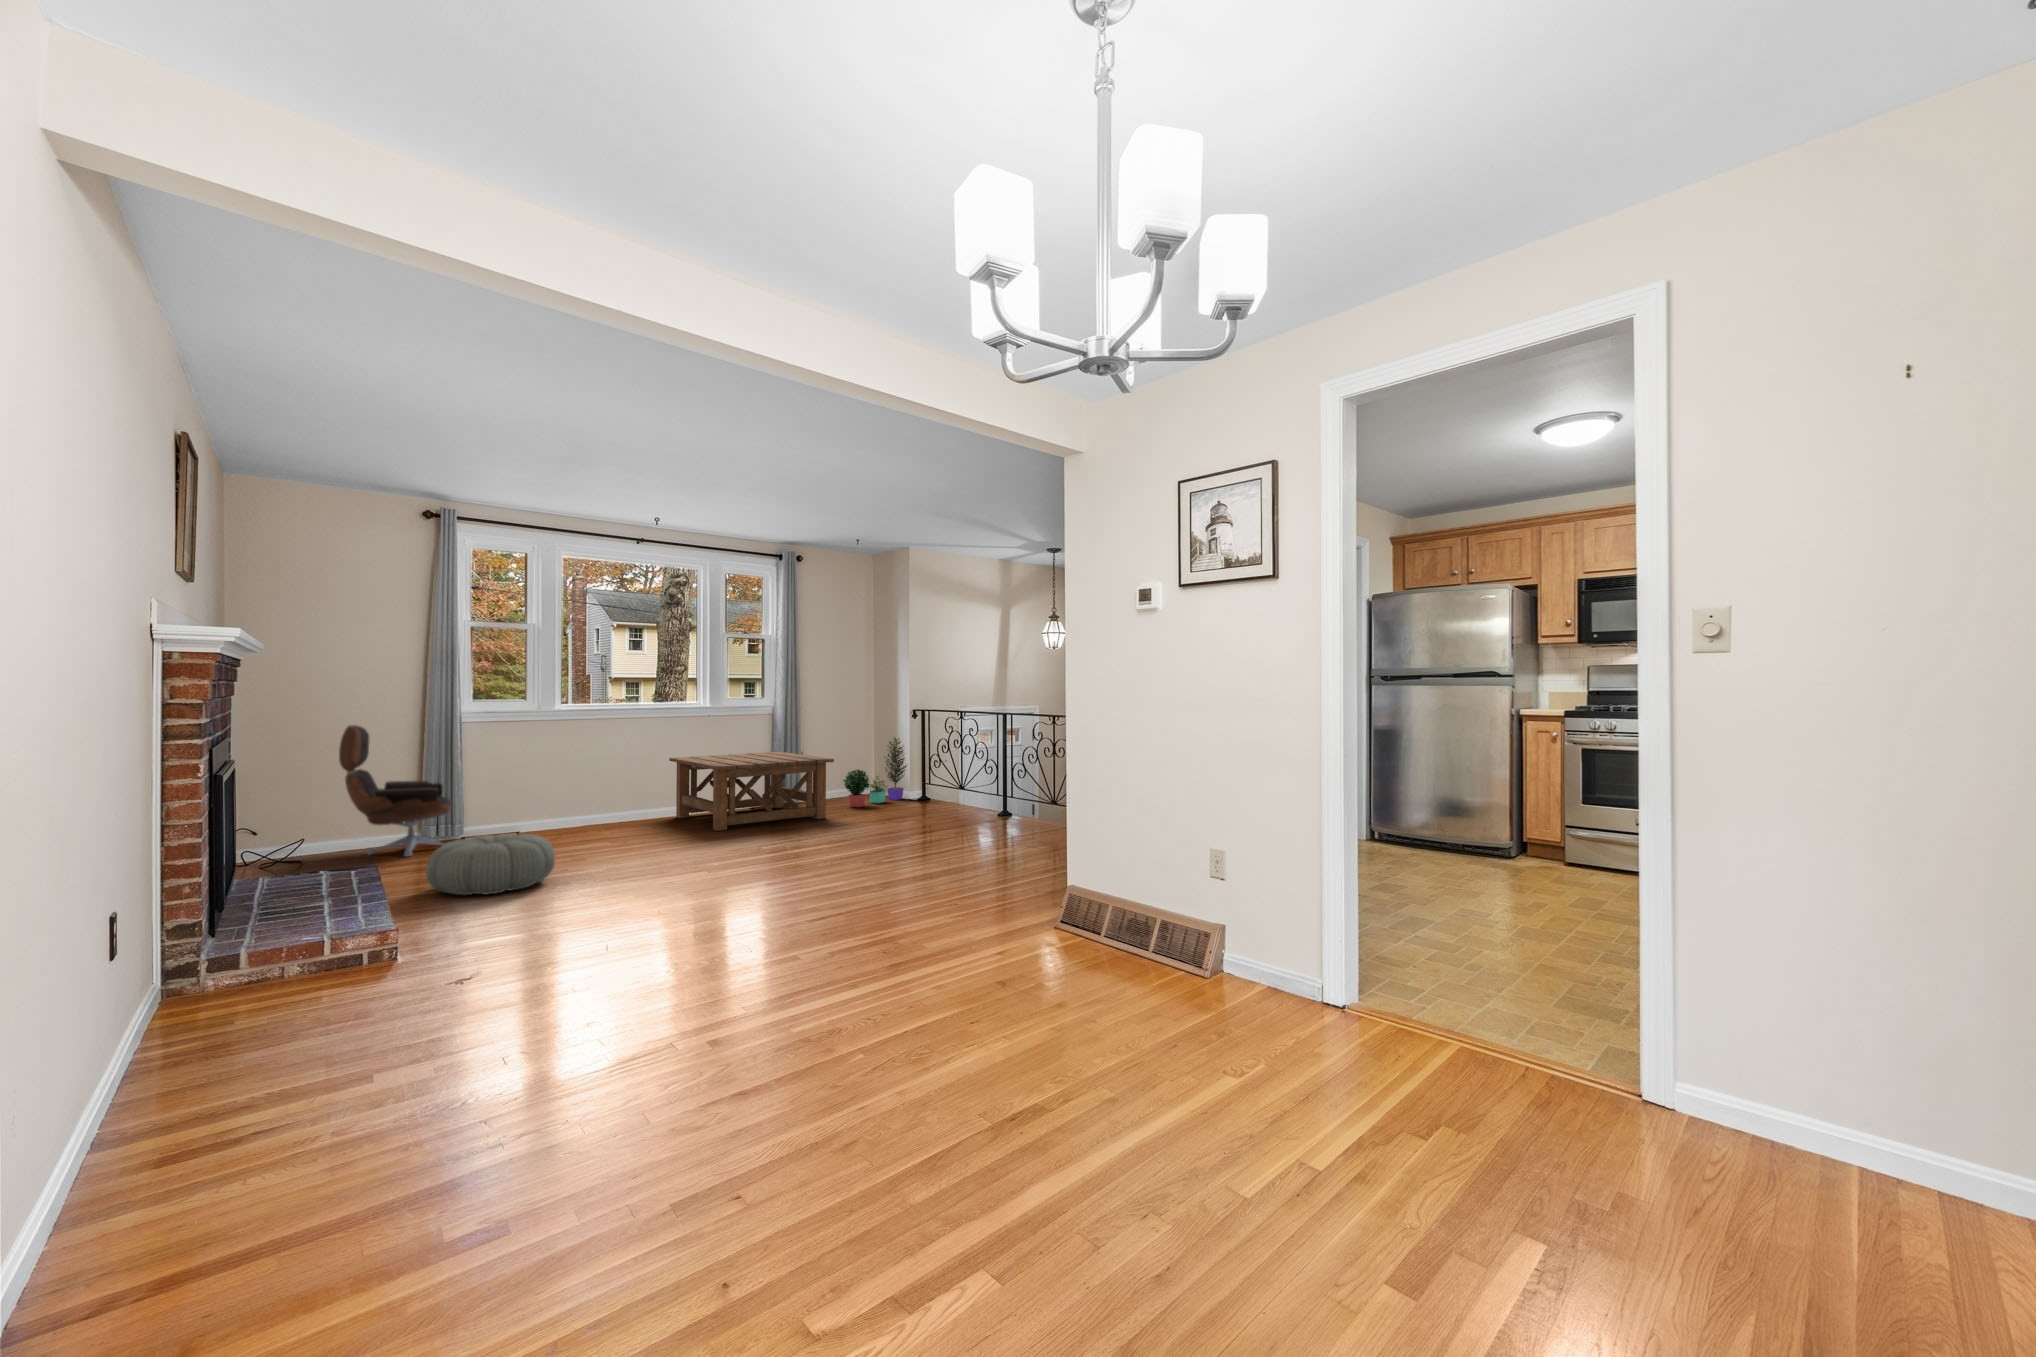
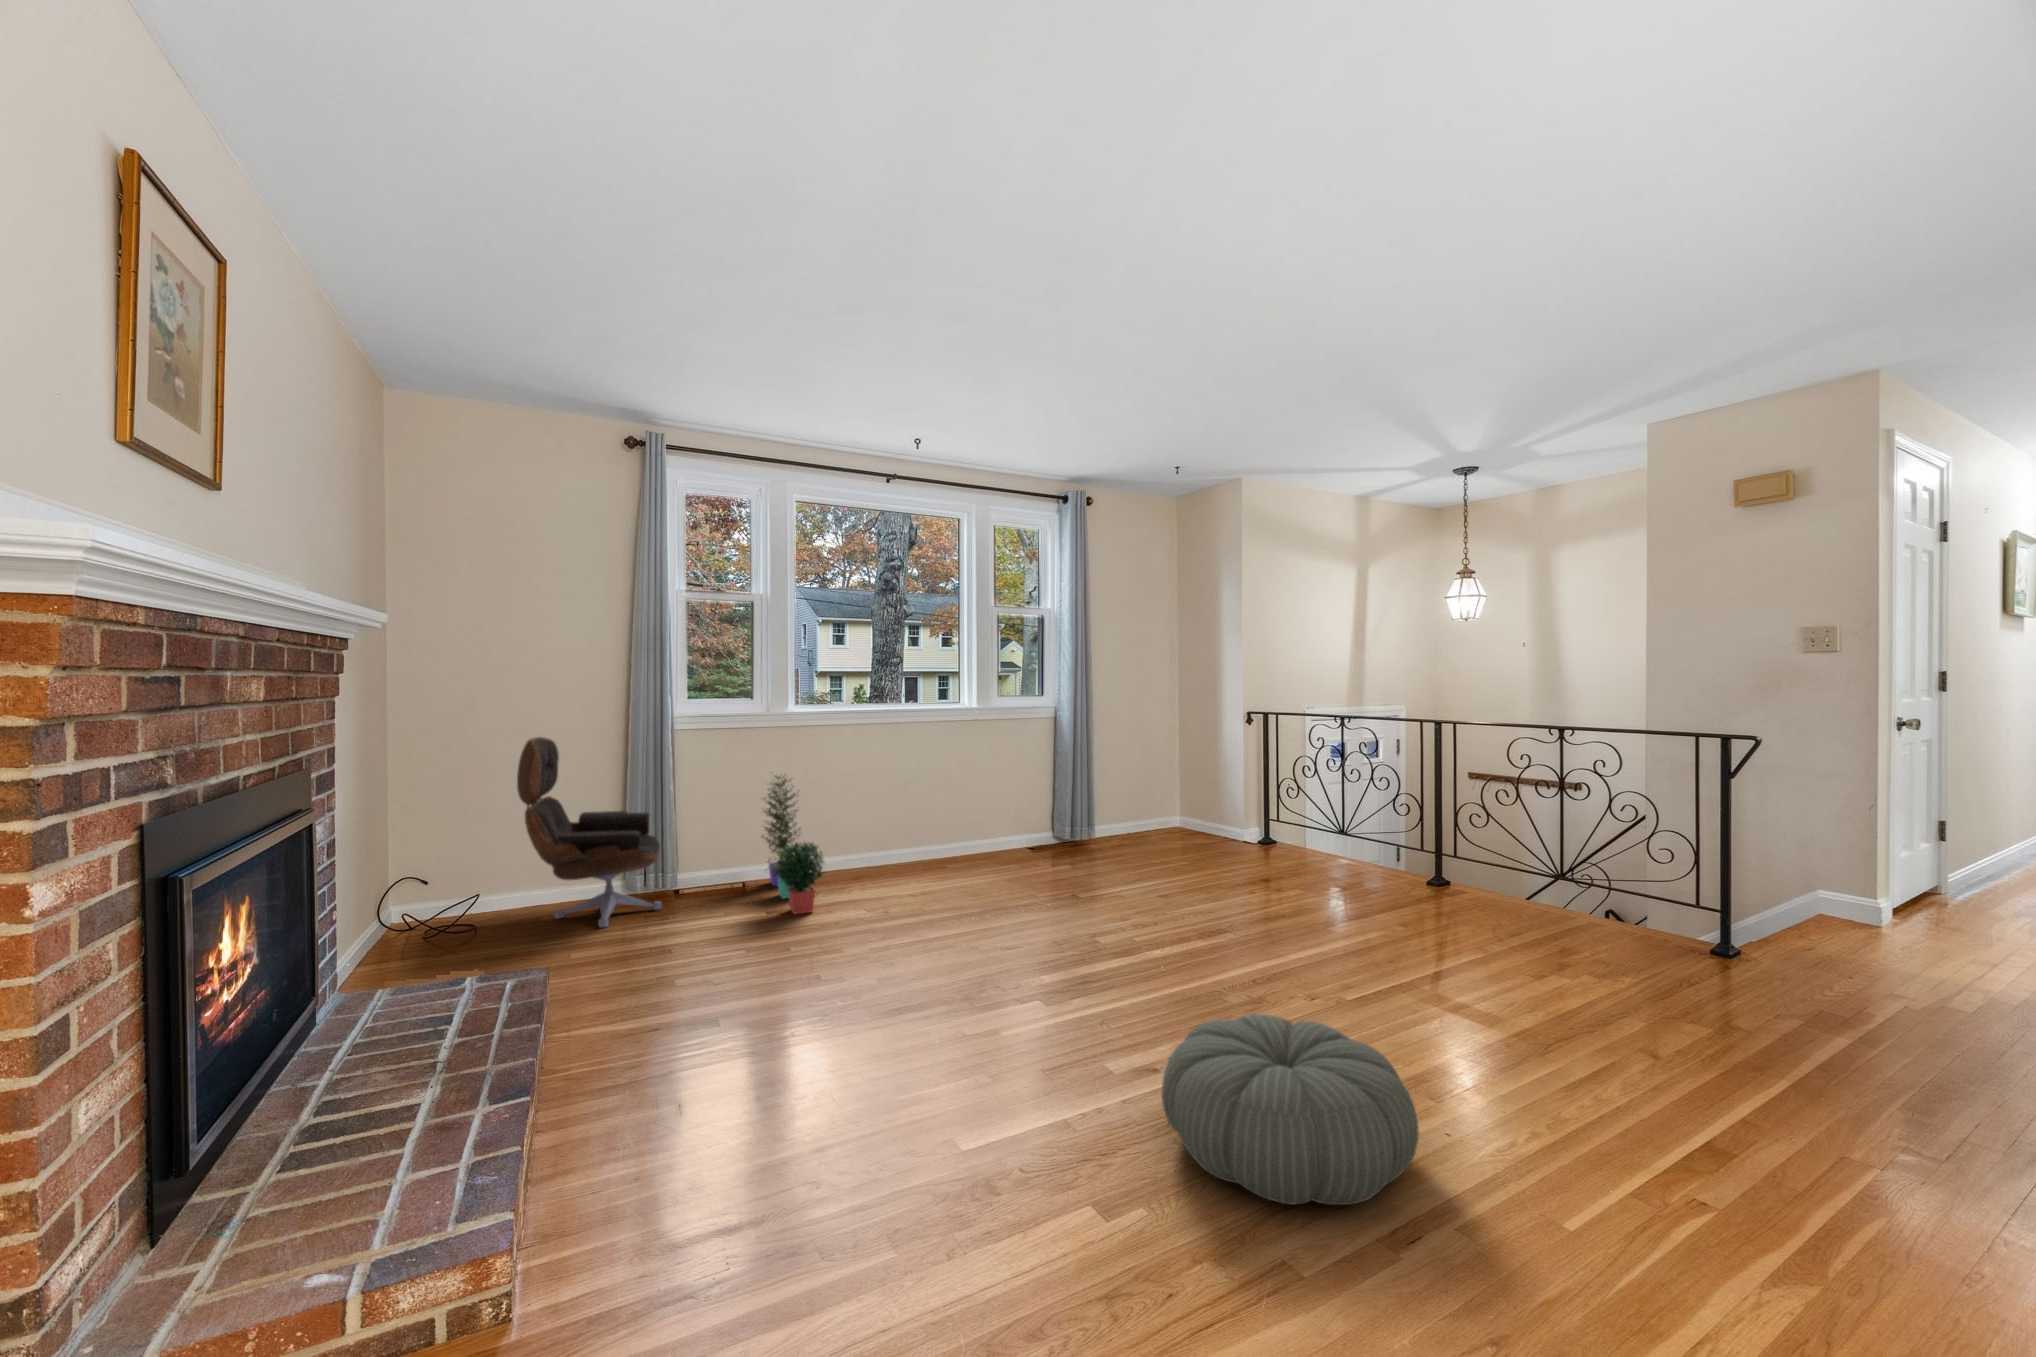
potted plant: present [843,737,908,807] -> present [762,776,824,914]
coffee table: present [669,752,834,831] -> none [930,770,1162,898]
pouf: present [426,834,556,895] -> present [1162,1014,1419,1205]

